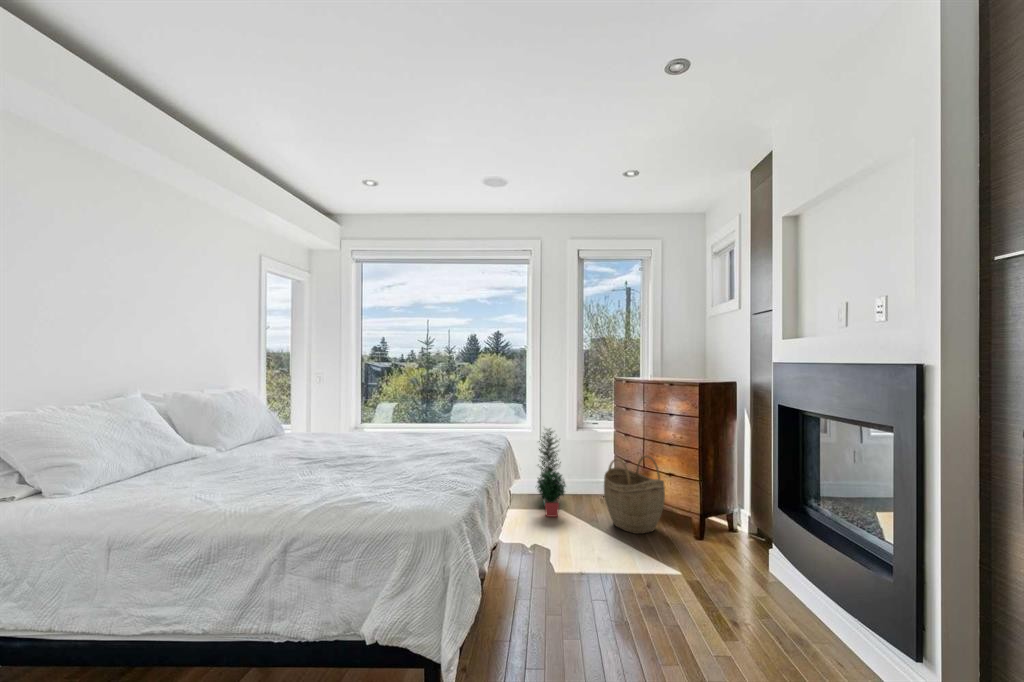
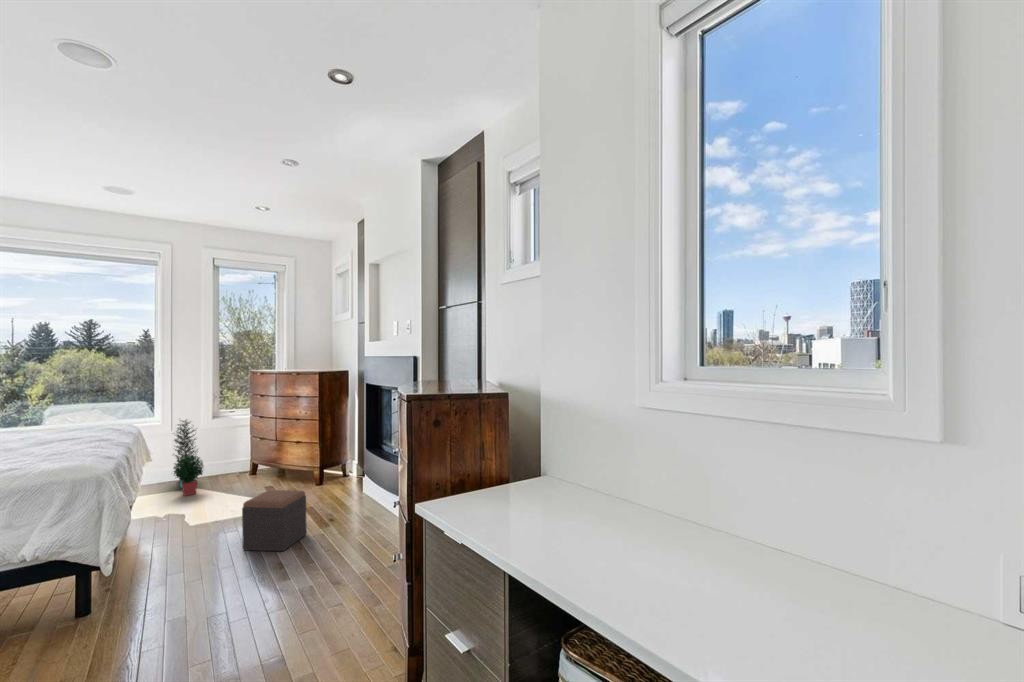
woven basket: present [604,455,665,534] -> none [240,431,293,492]
footstool: none [610,550,697,659] -> present [242,490,307,551]

